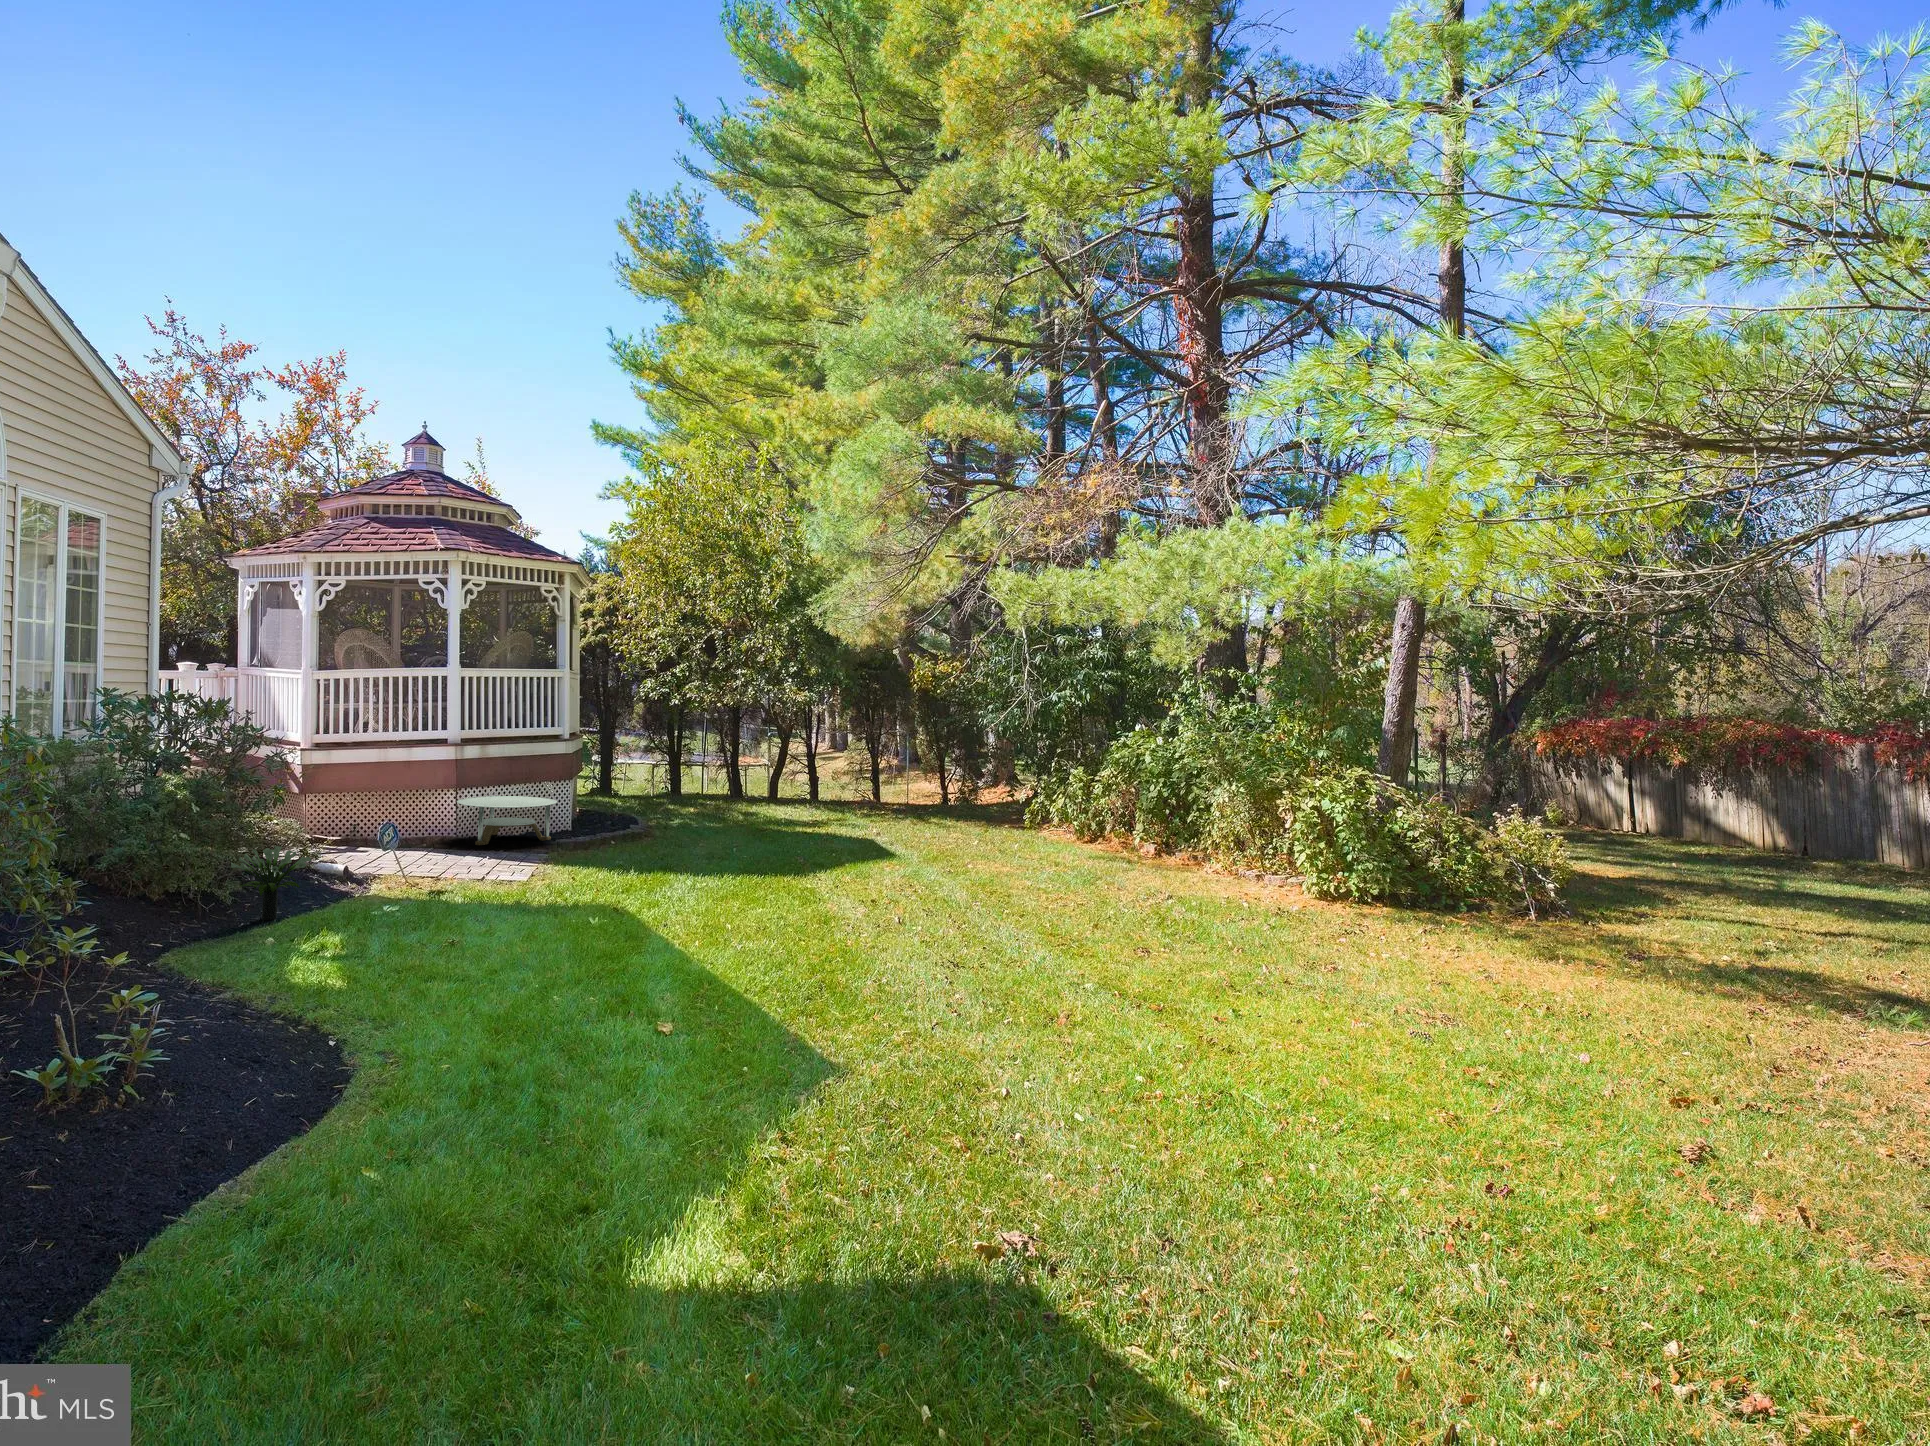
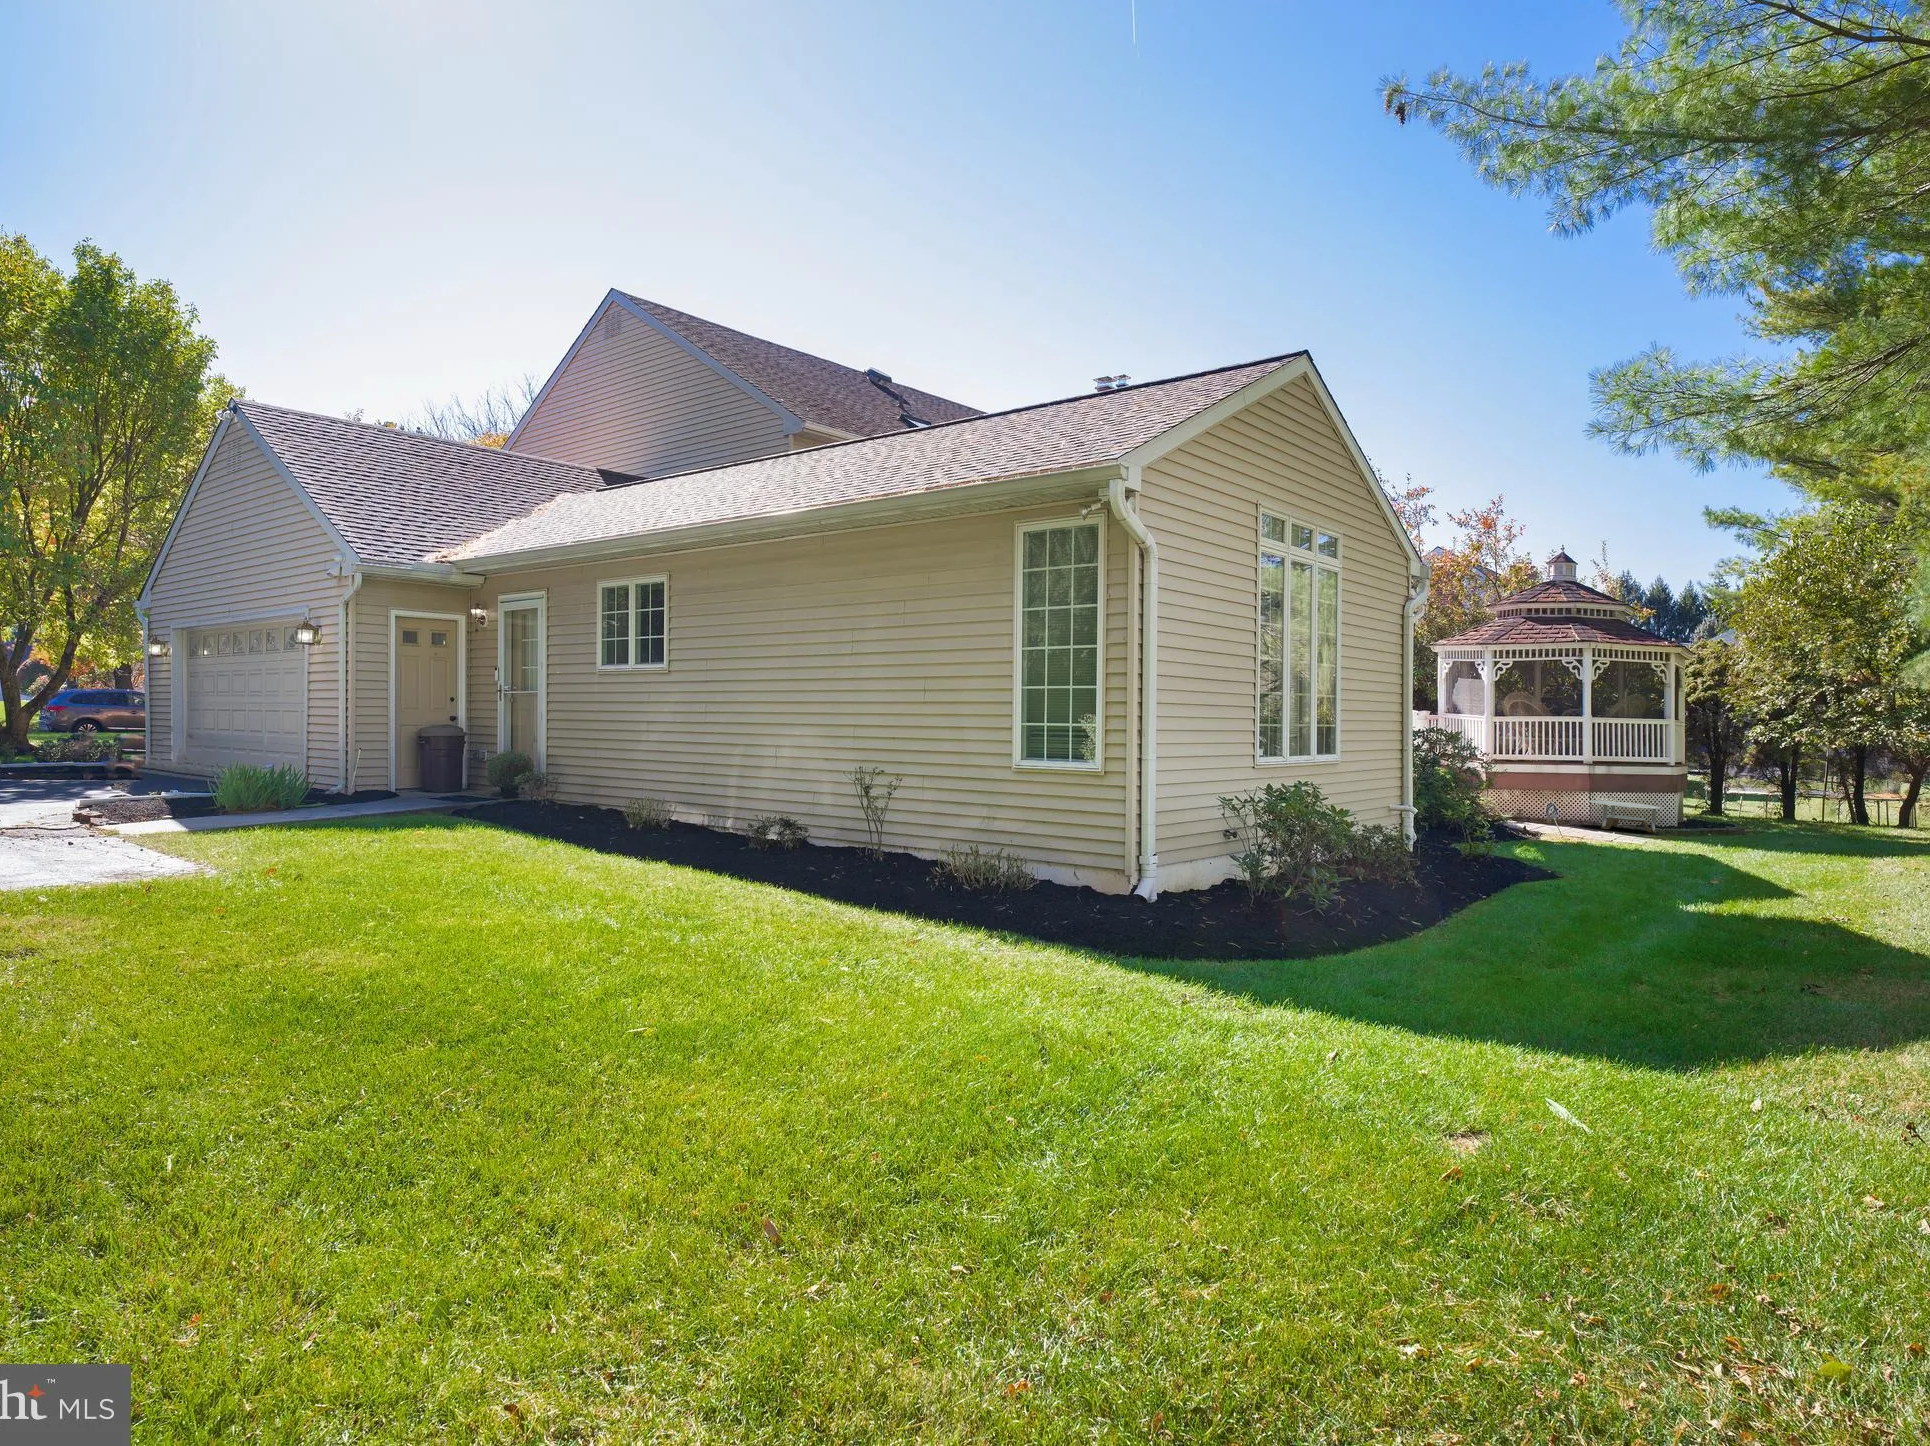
potted plant: present [231,846,311,920] -> none [1476,800,1513,835]

